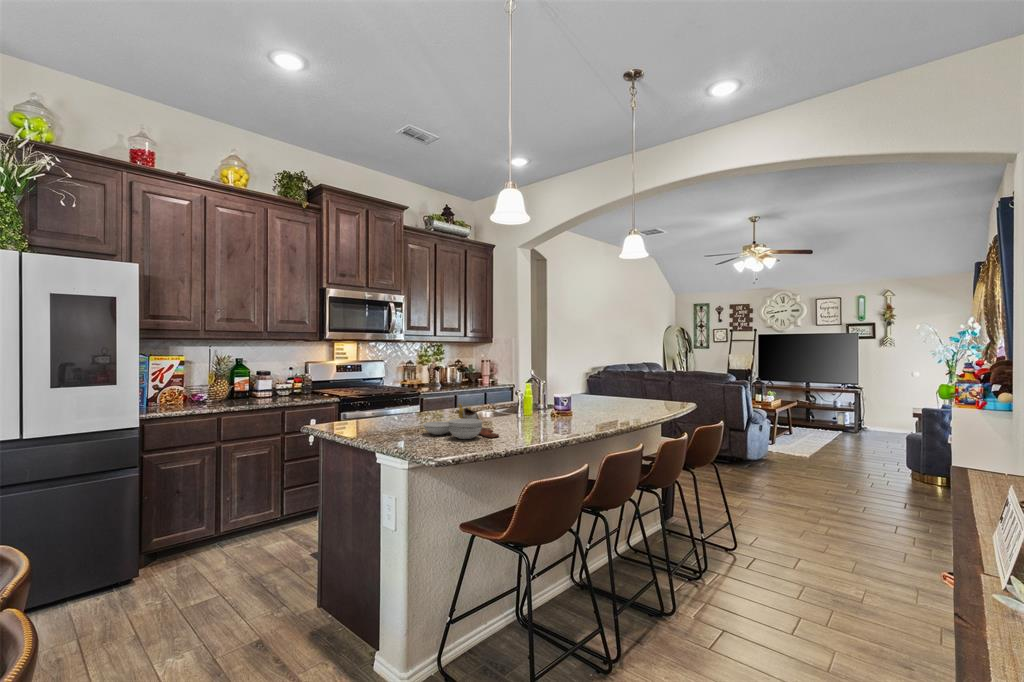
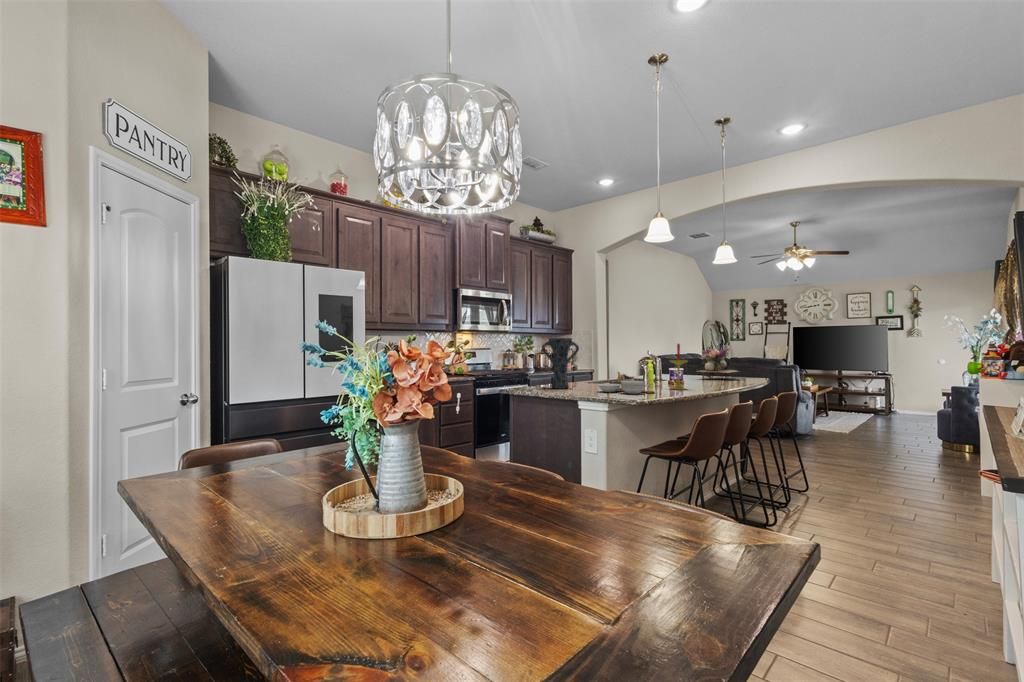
vase: none [360,355,417,426] -> present [542,338,579,389]
flower arrangement: none [603,360,656,404] -> present [697,346,738,378]
candle: none [536,362,561,428] -> present [669,344,687,390]

